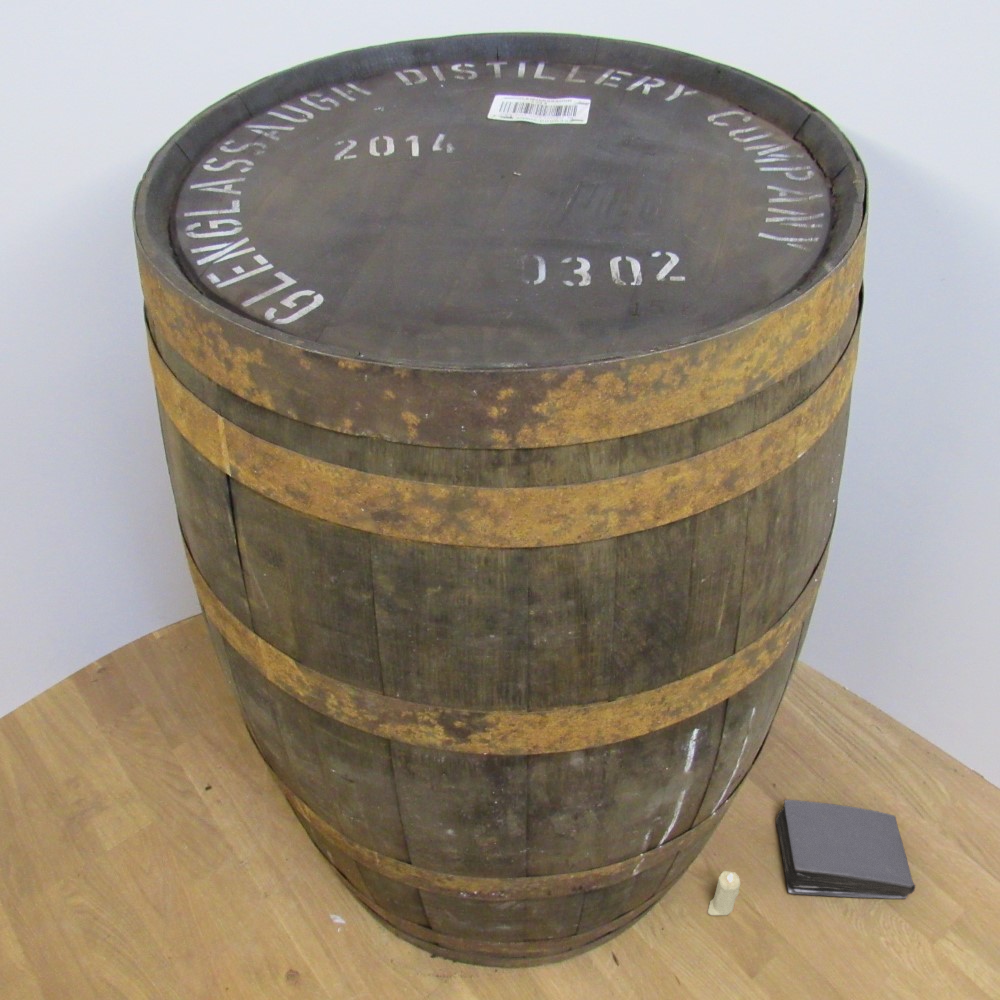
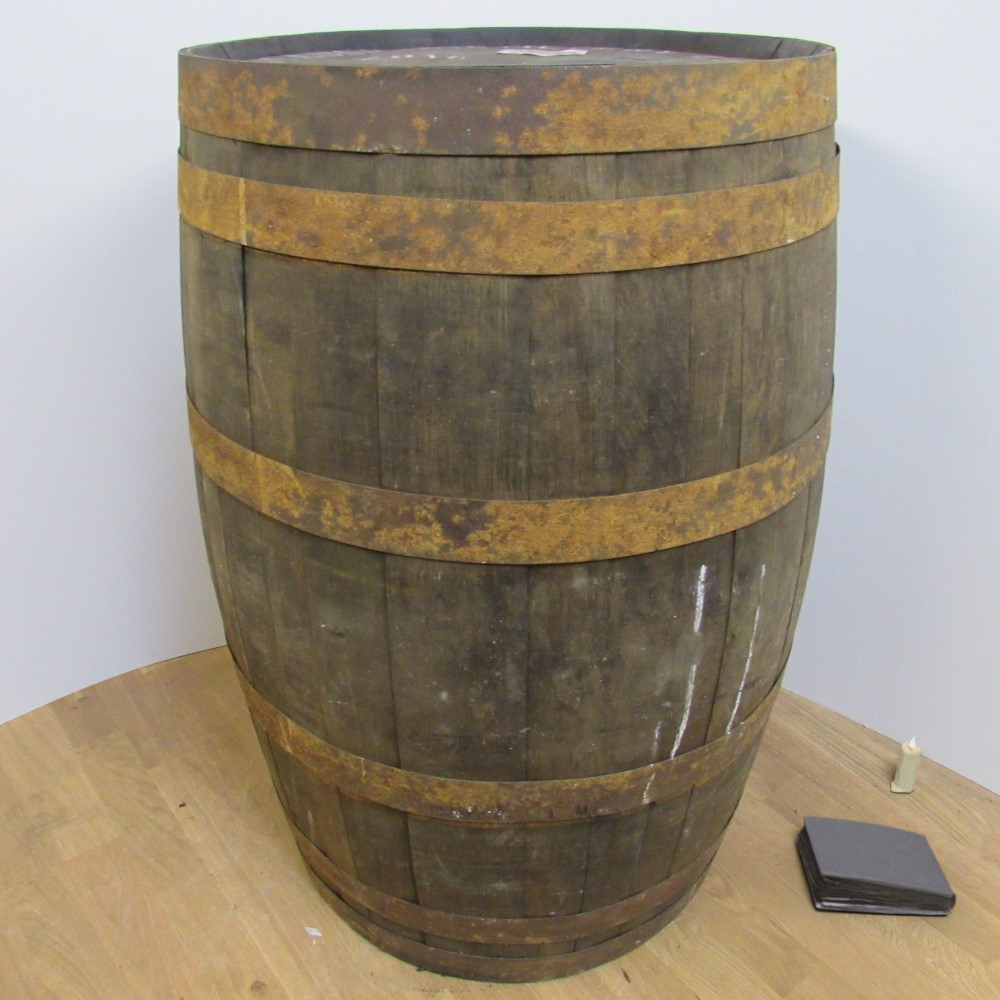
candle: present [708,871,740,915] -> present [891,737,922,793]

